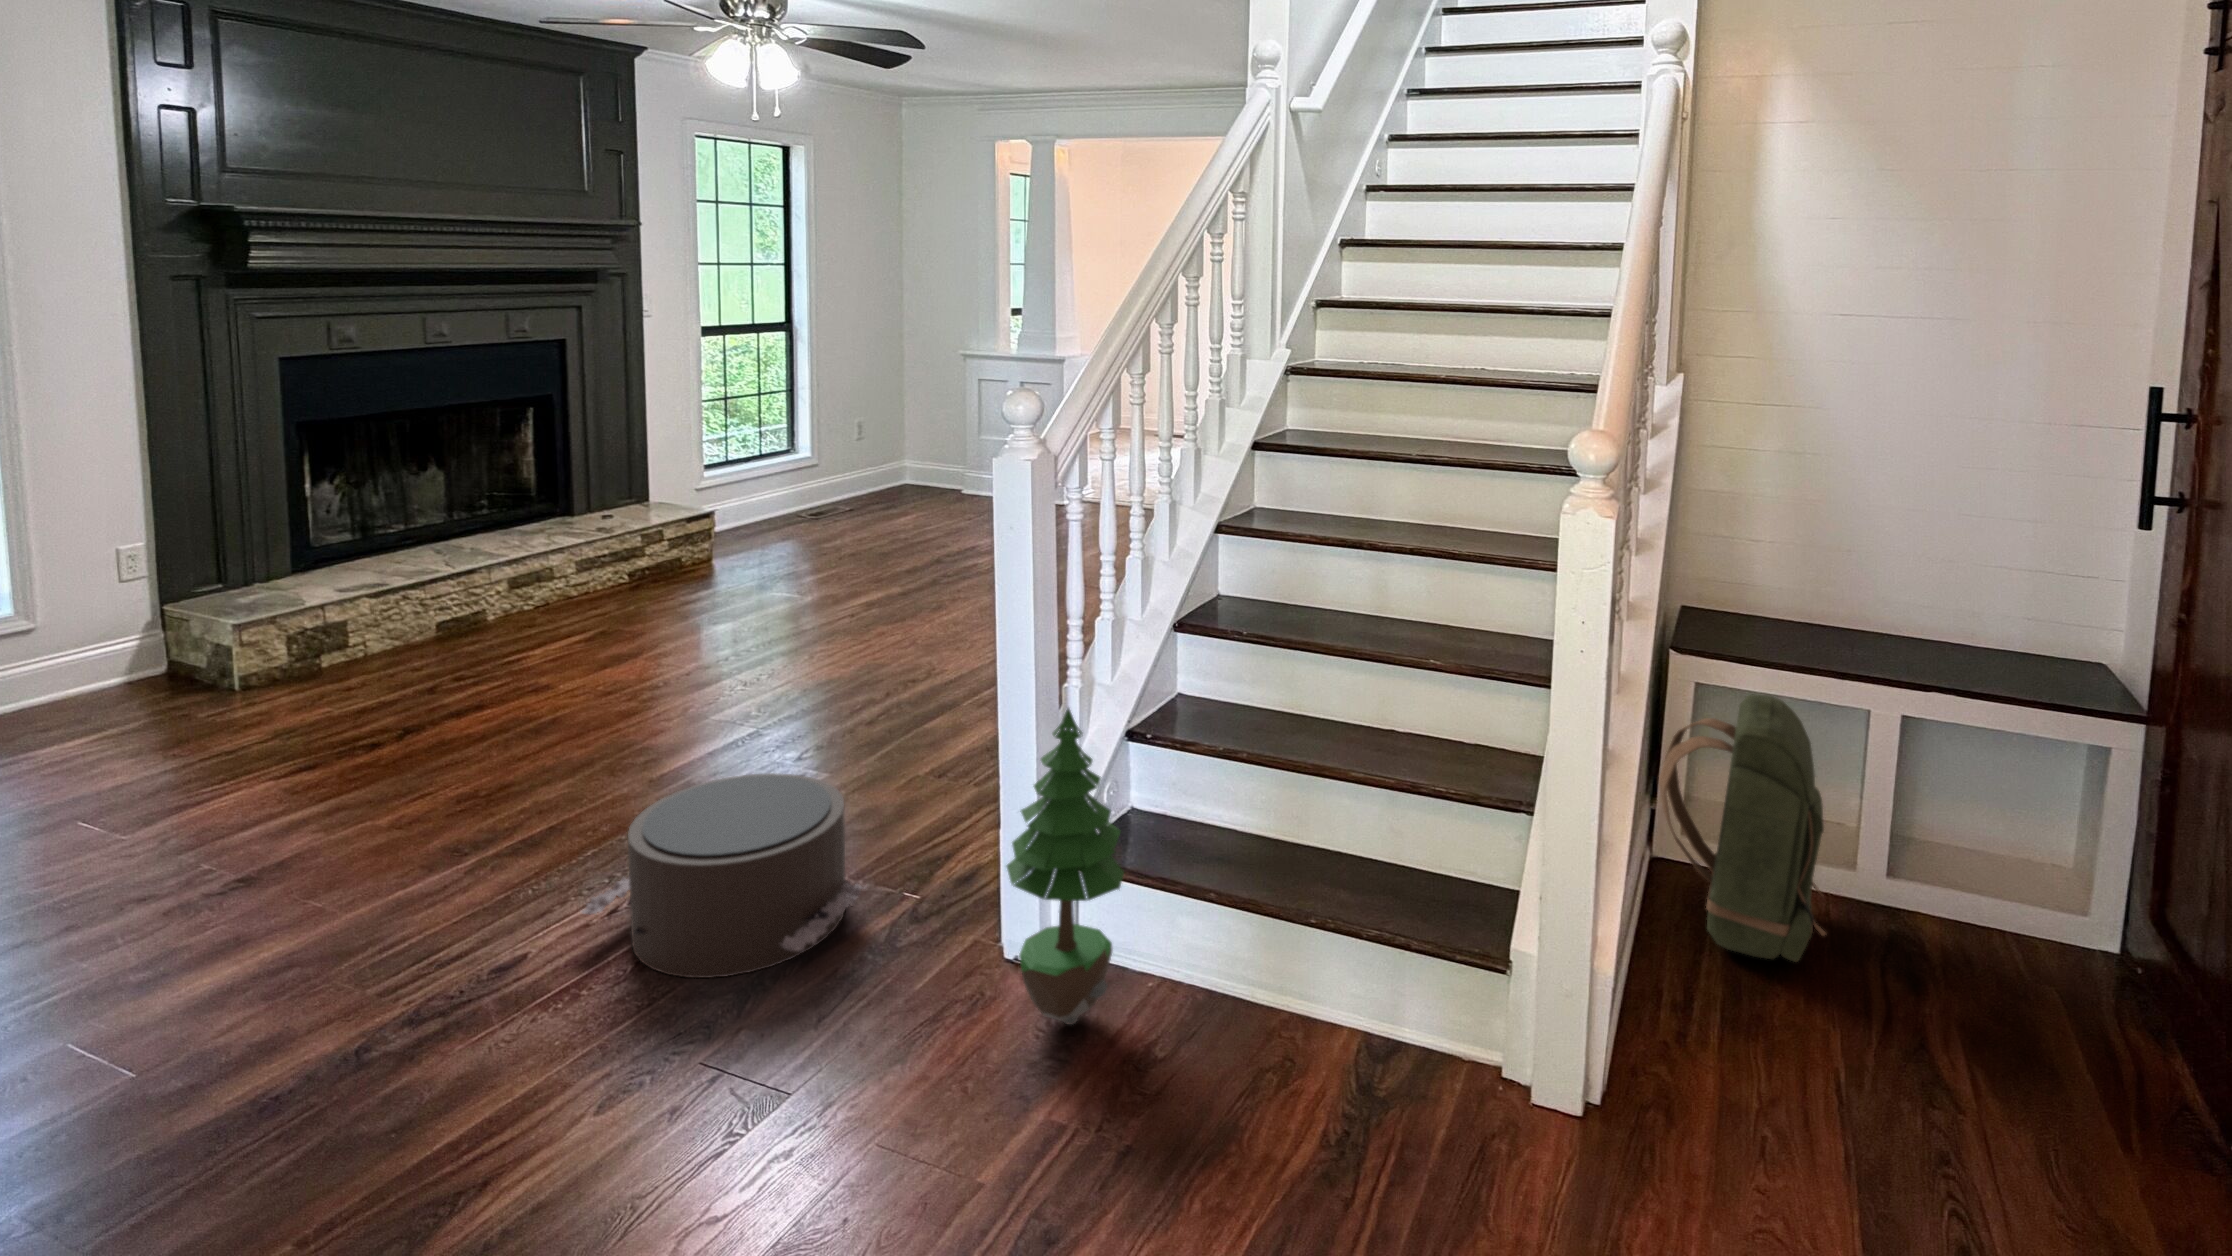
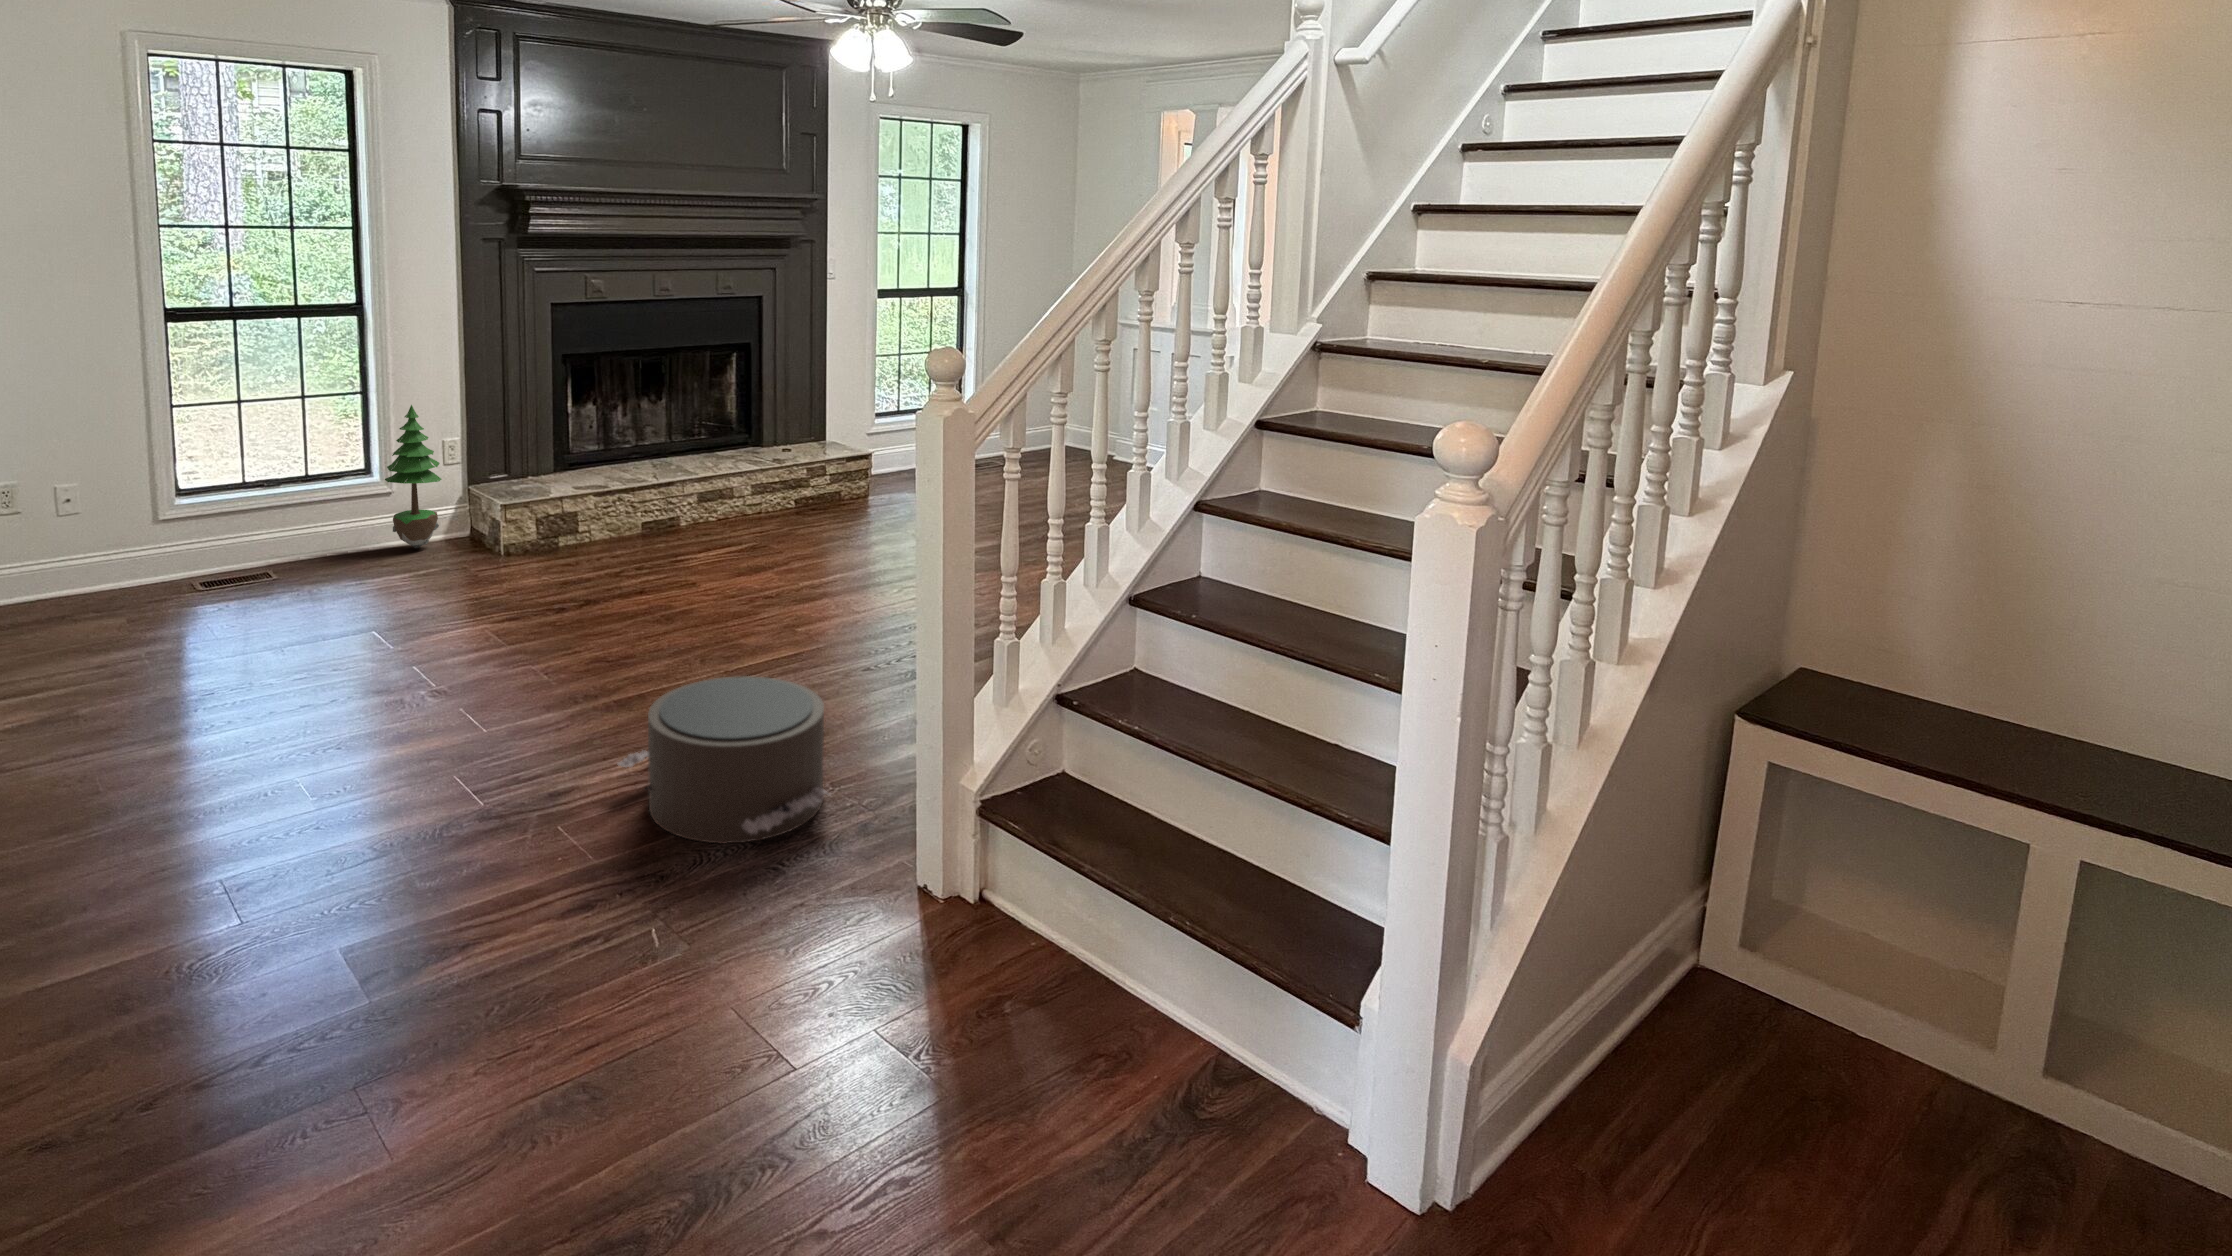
backpack: present [1659,694,1826,962] -> none [1669,789,1916,1139]
potted tree: present [1007,708,1124,1025] -> present [385,405,441,548]

